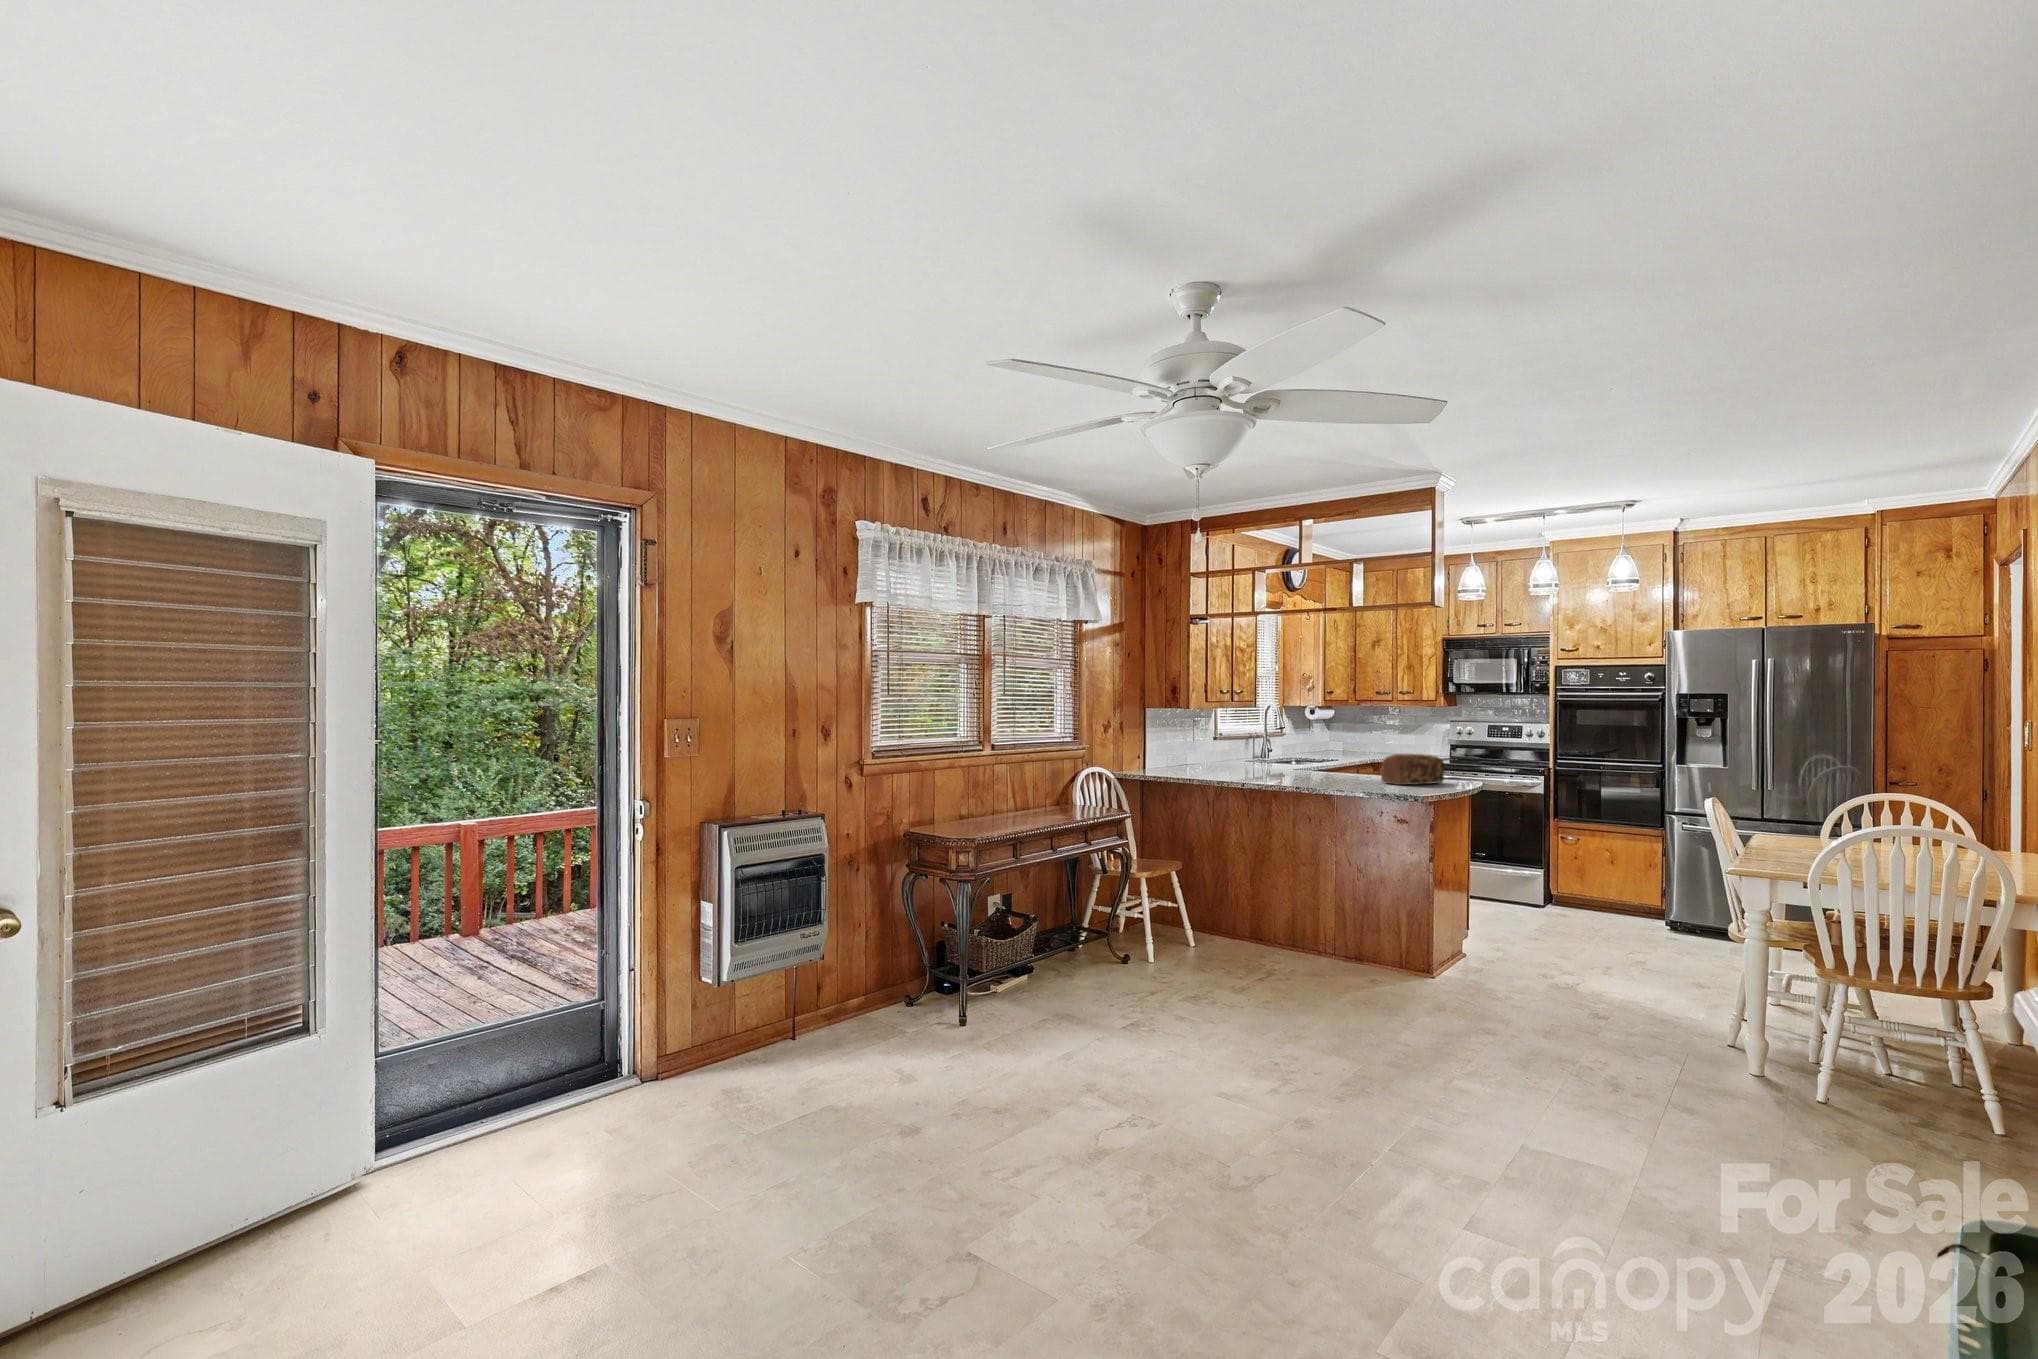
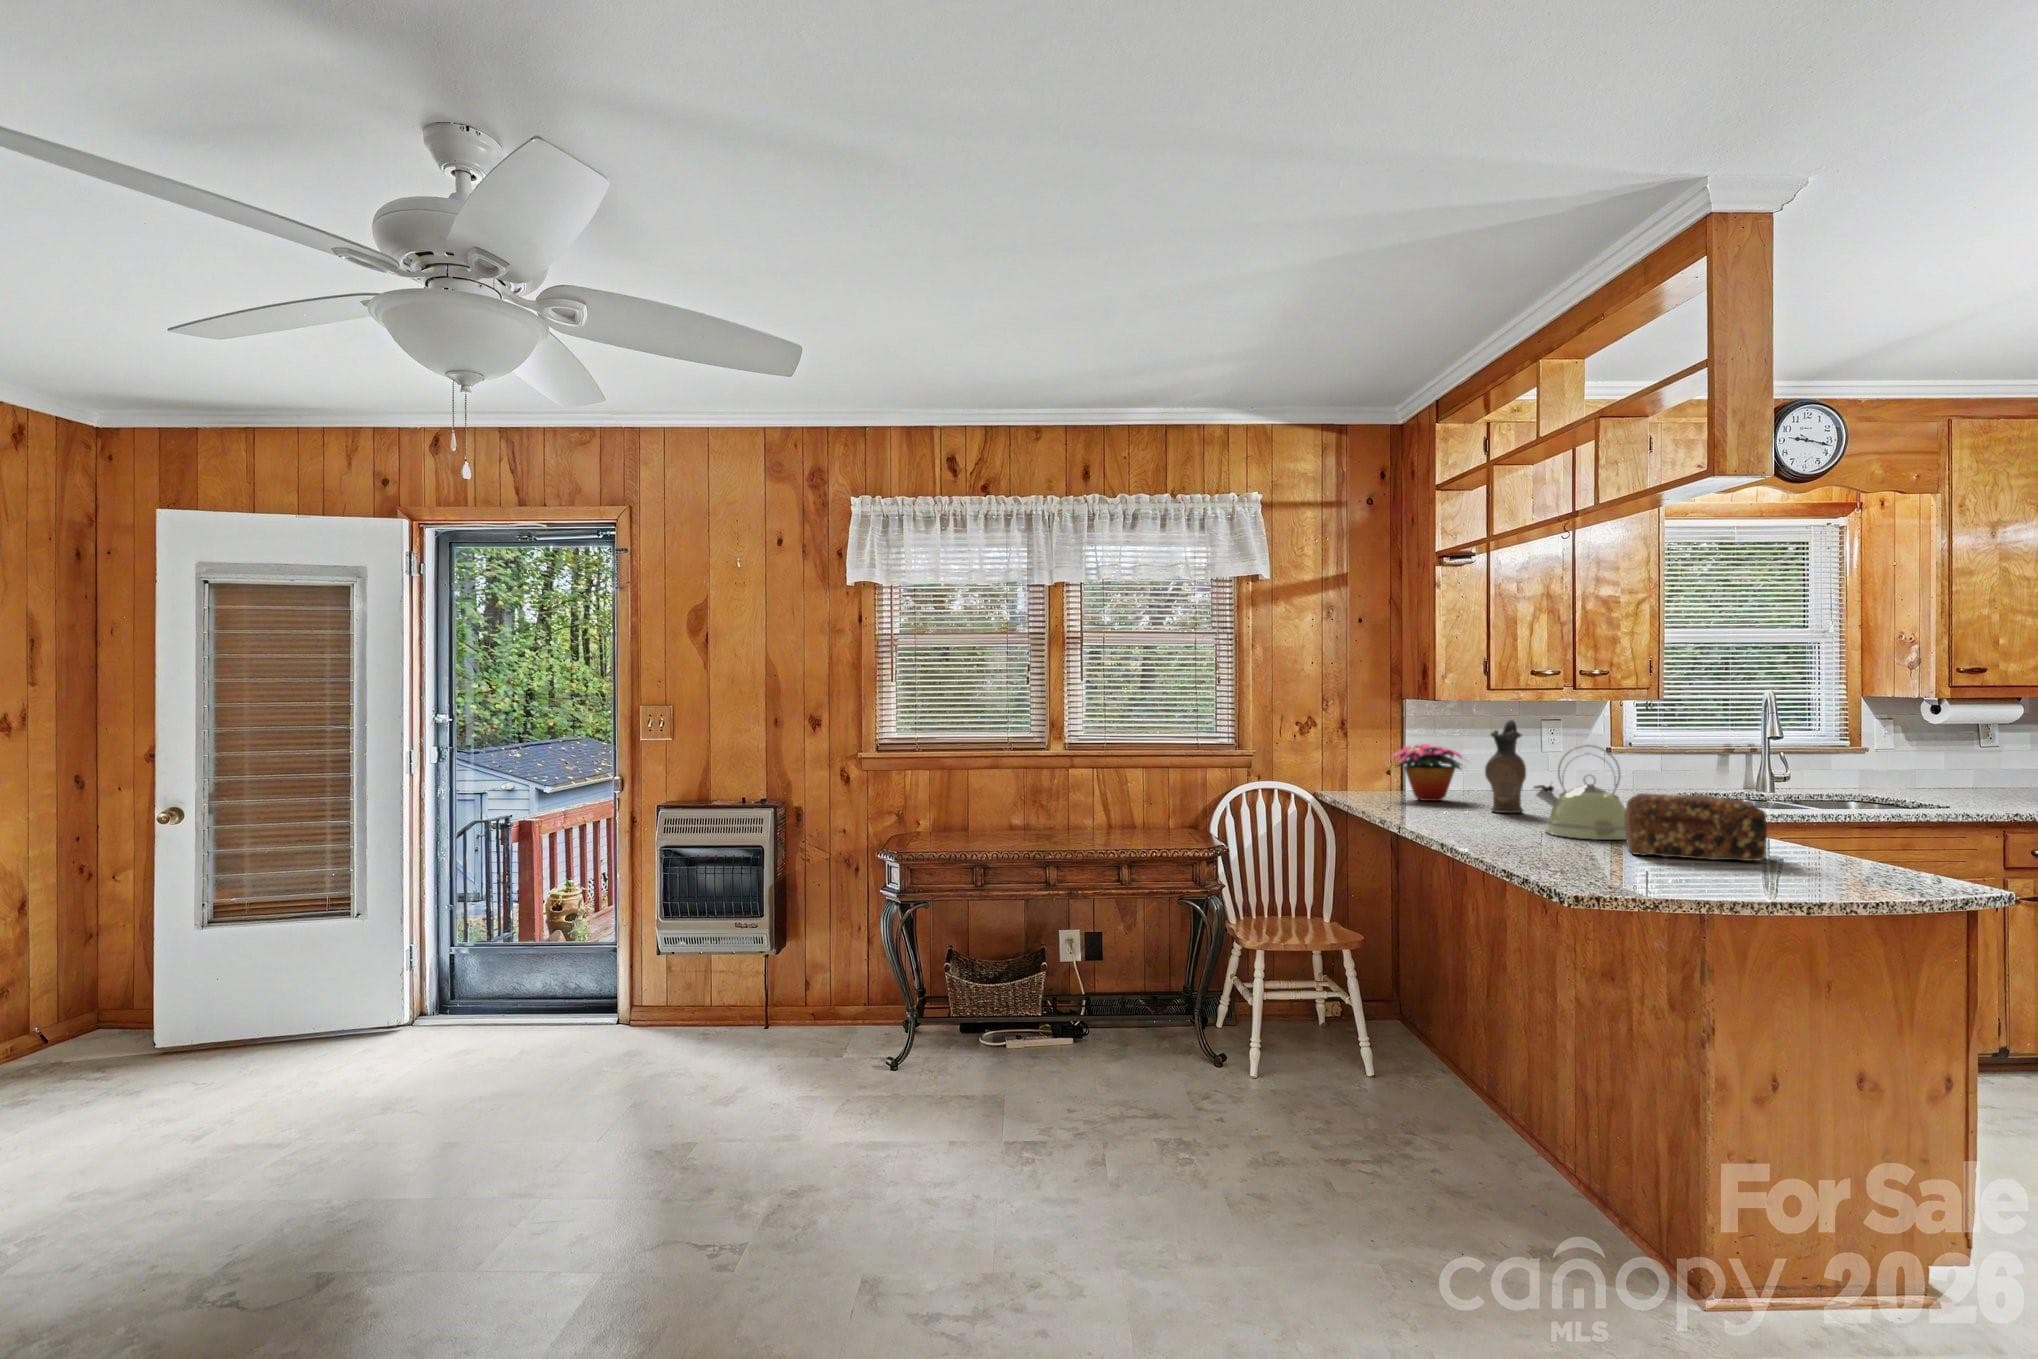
ceramic pitcher: none [1242,719,1267,774] -> present [1485,720,1526,813]
kettle: none [1314,731,1361,782] -> present [1534,745,1626,840]
flower arrangement: none [1161,735,1215,772] -> present [1393,744,1466,801]

